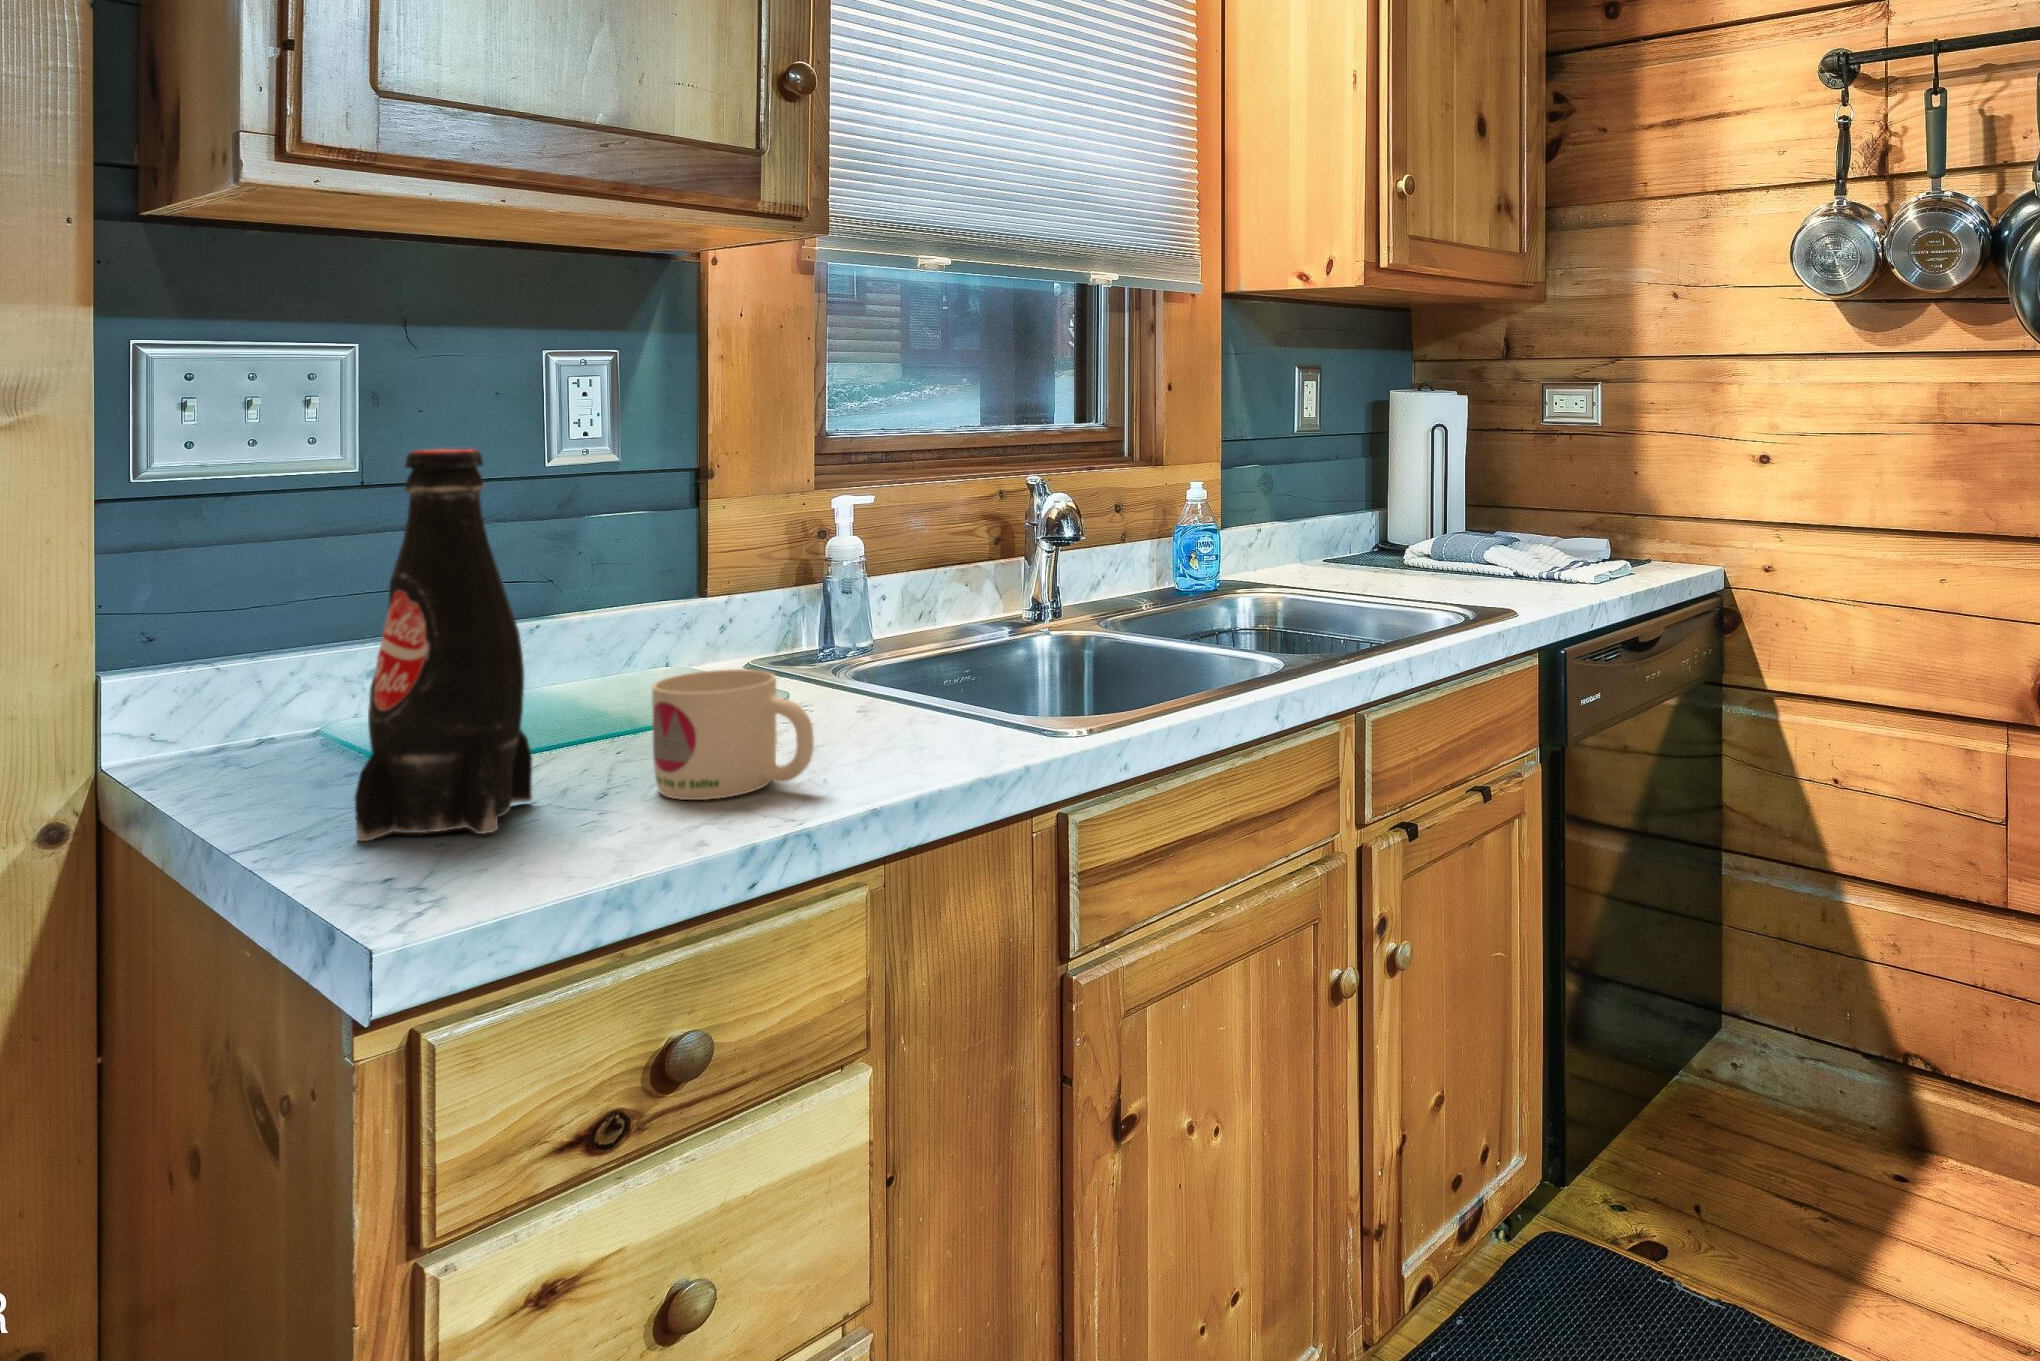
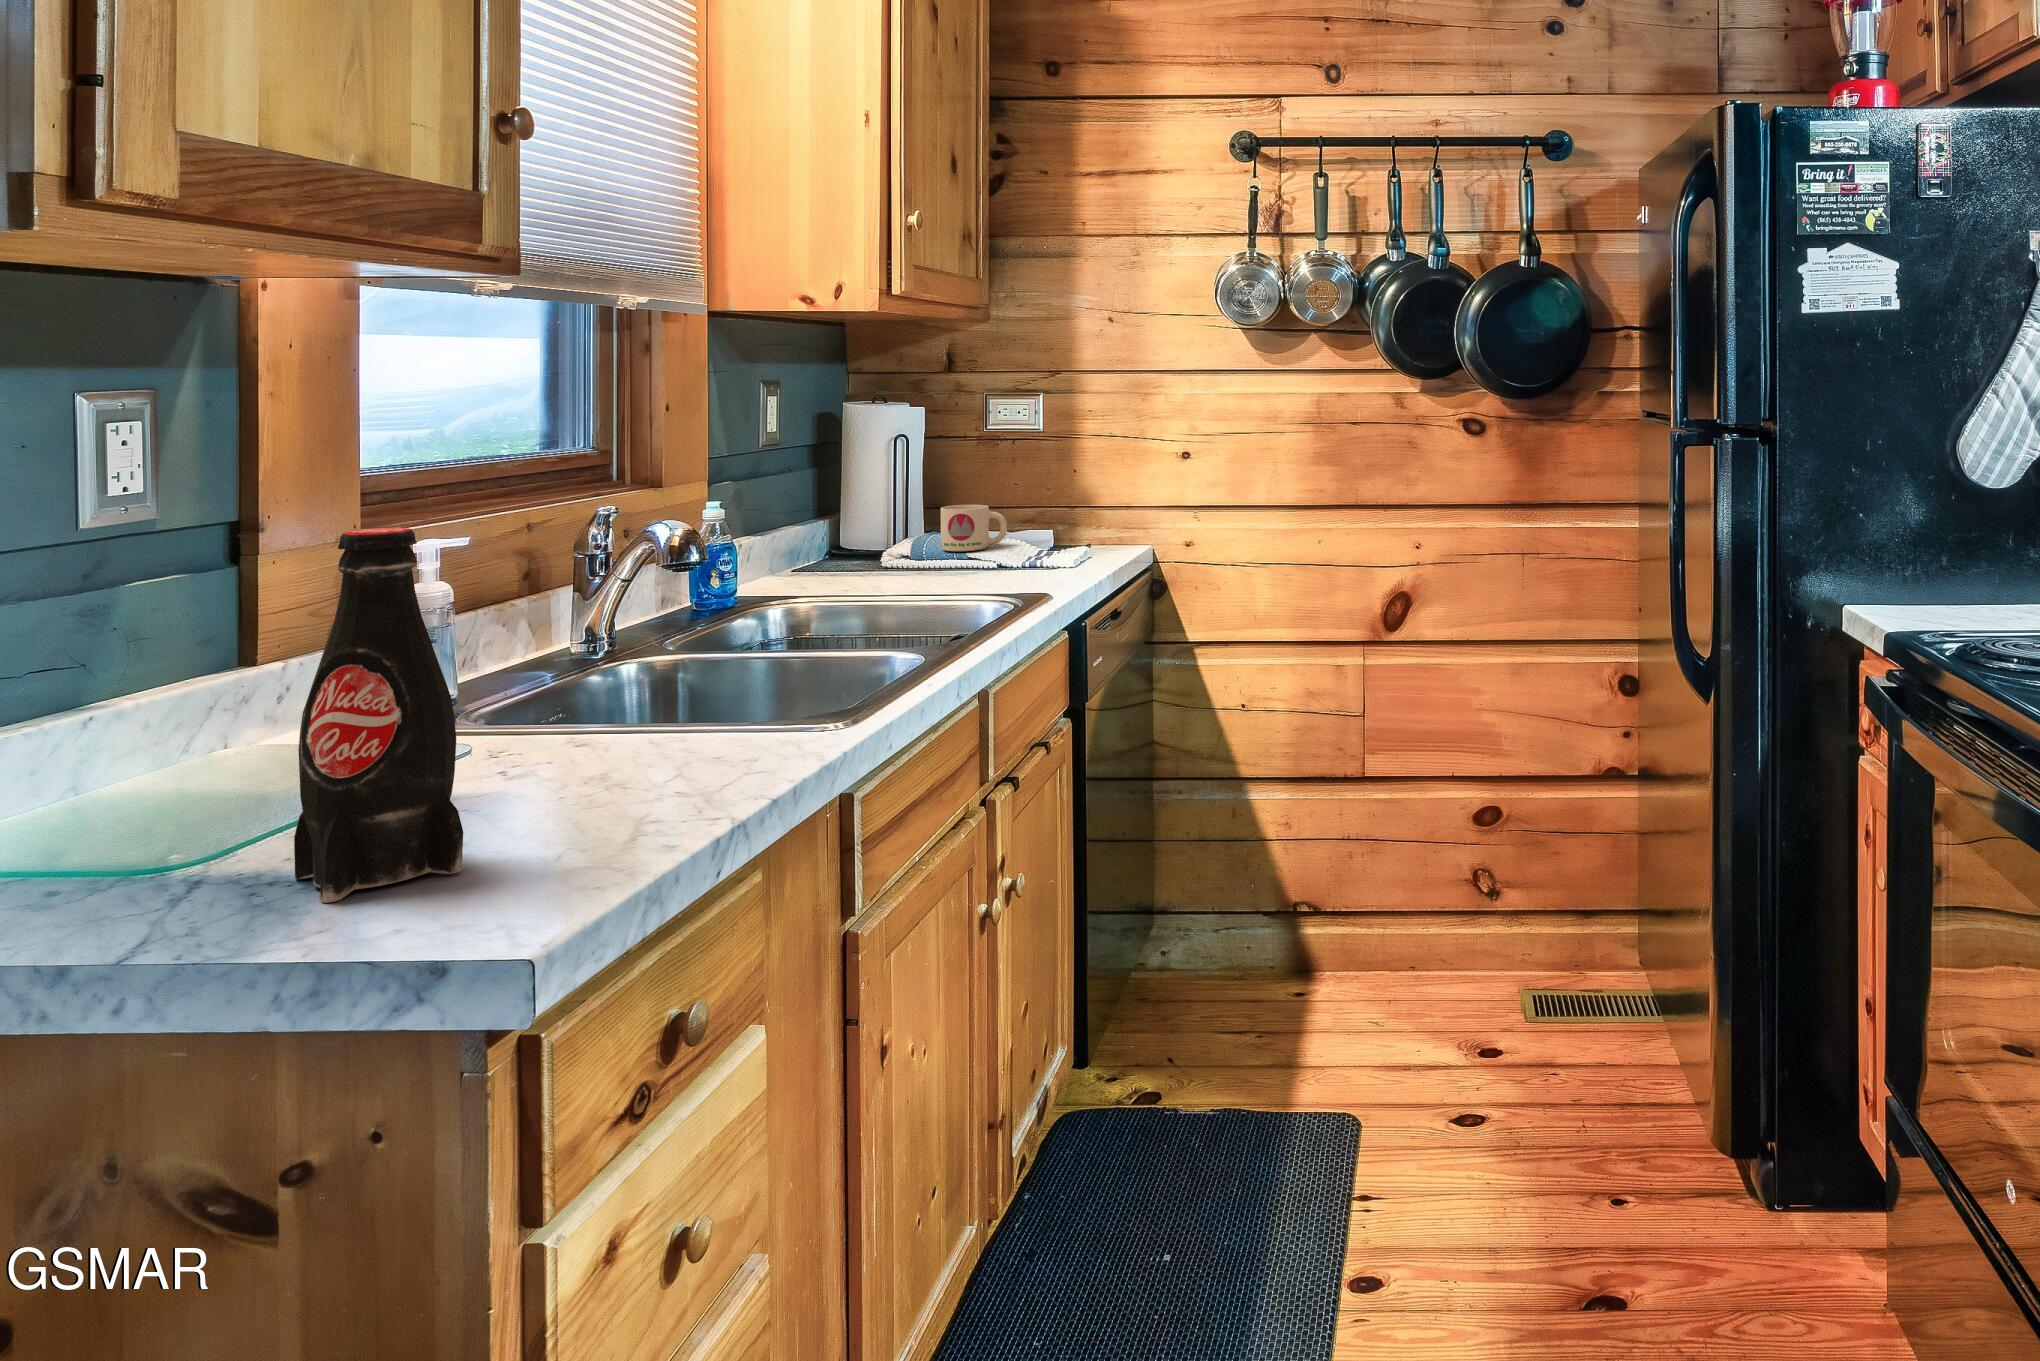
mug: present [652,669,814,800] -> present [941,505,1007,551]

